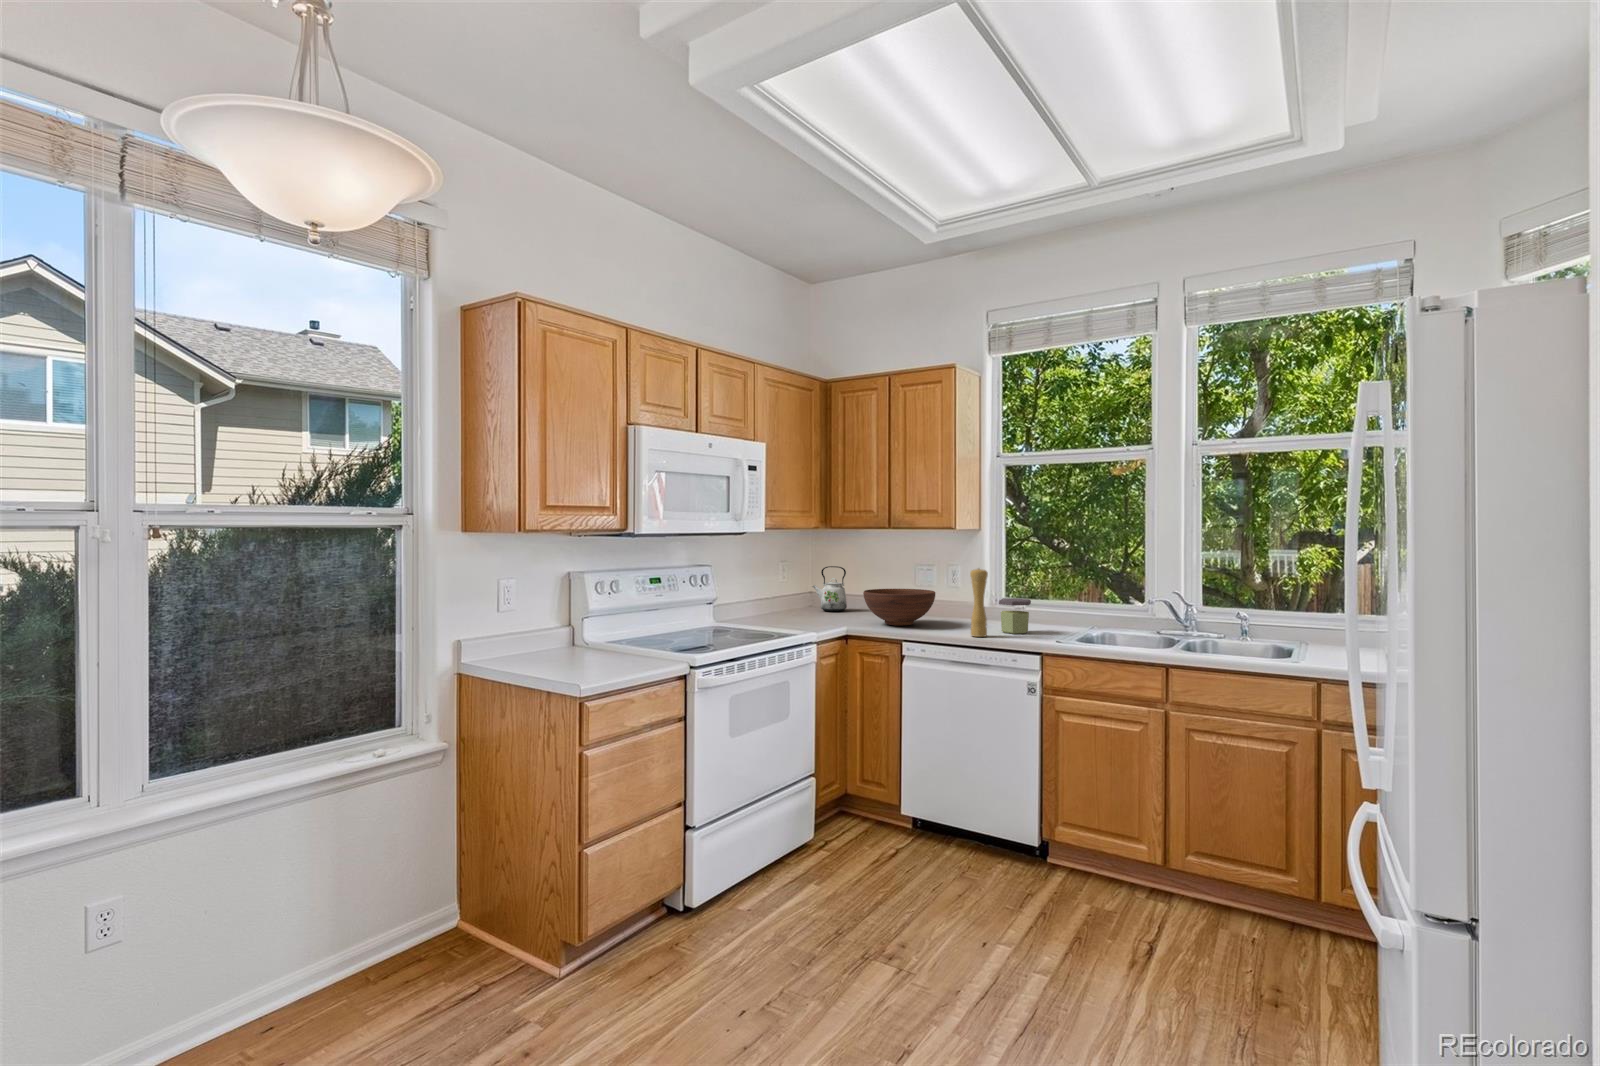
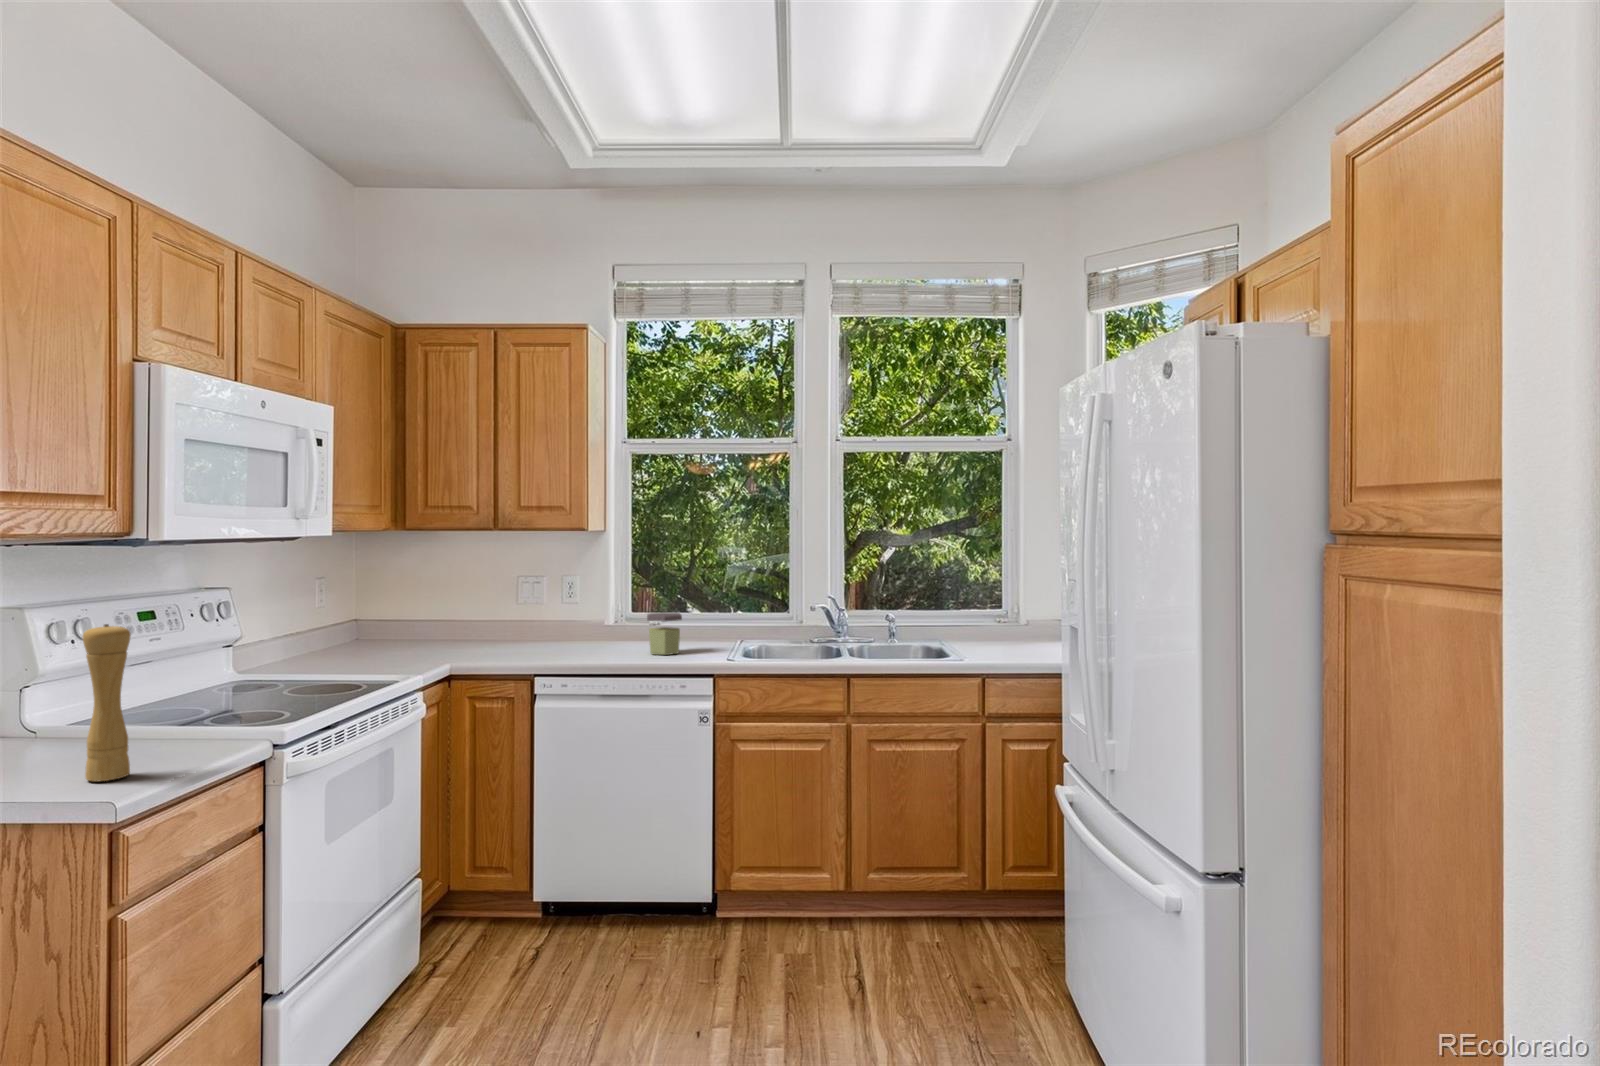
kettle: present [813,566,847,612] -> none [365,582,418,644]
pepper mill: present [970,569,988,637] -> present [83,624,131,781]
fruit bowl: present [863,589,935,626] -> none [465,608,563,656]

